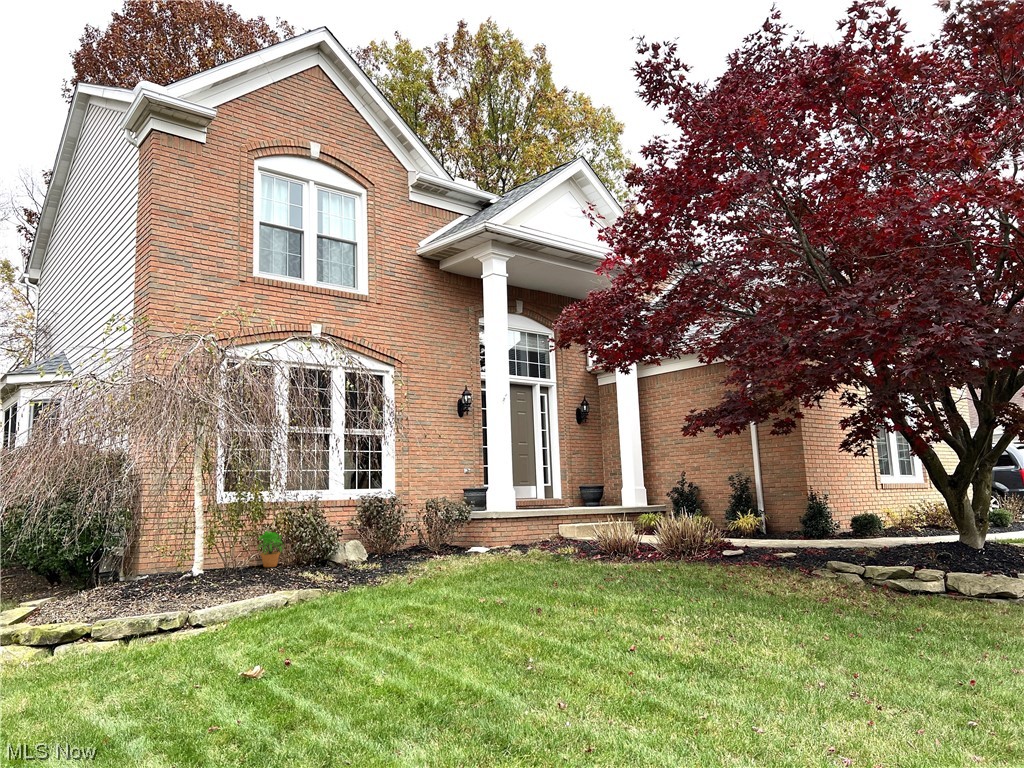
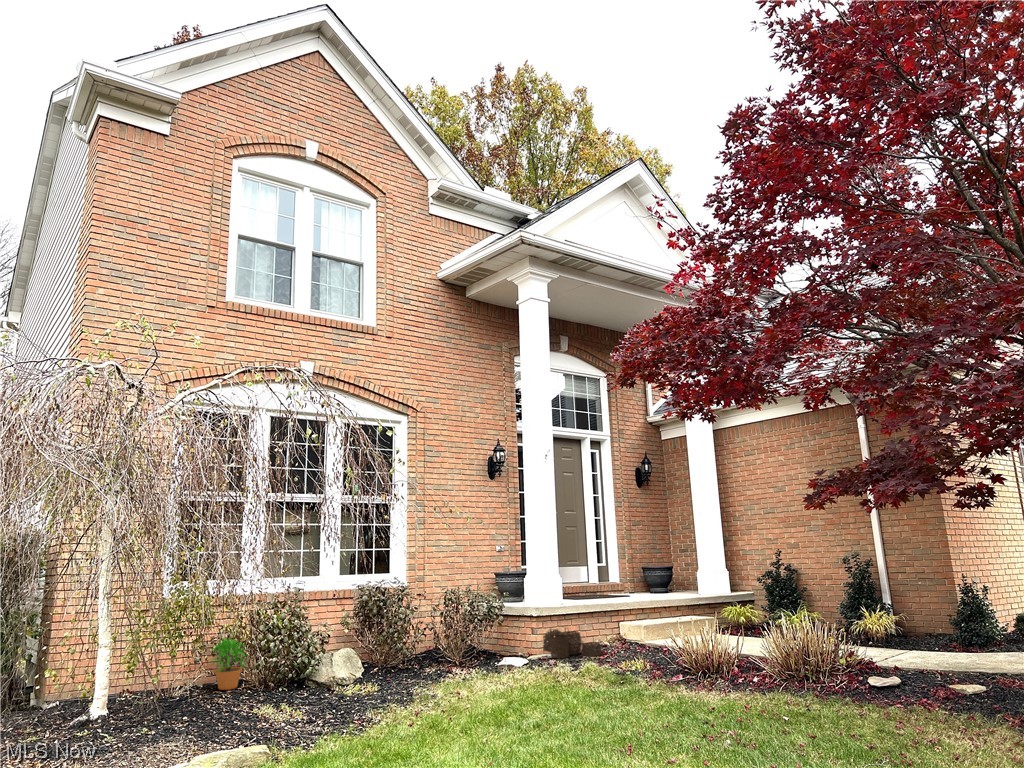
woven basket: none [500,526,543,547] -> present [543,629,601,658]

